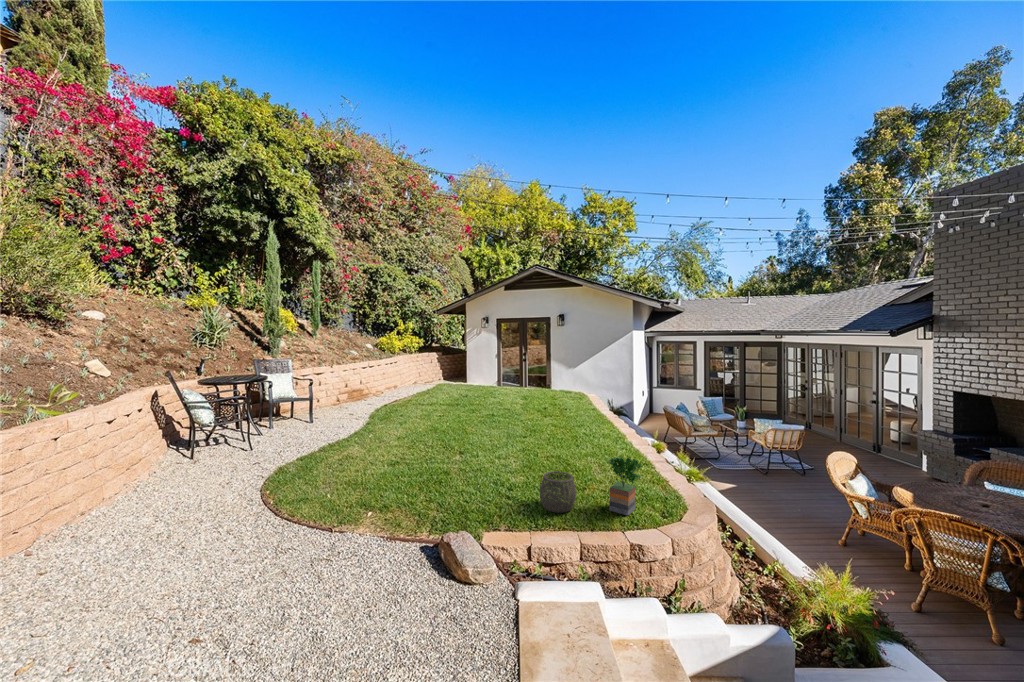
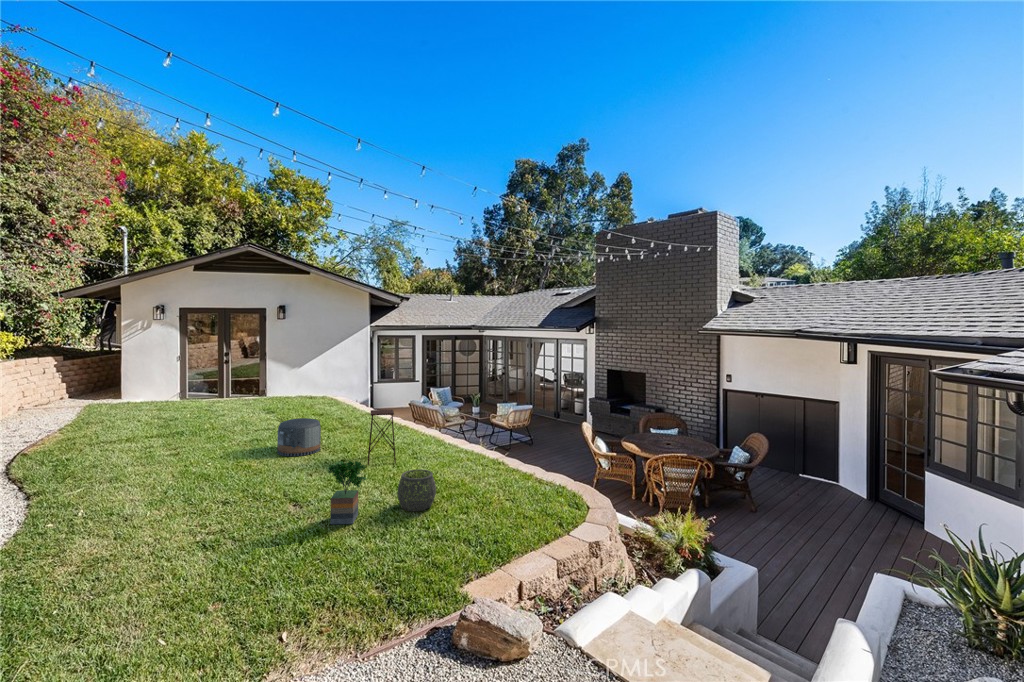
pouf: none [505,410,538,441] -> present [277,418,321,456]
side table: none [557,410,589,463] -> present [368,410,396,465]
potted tree: present [609,457,642,516] -> present [328,461,366,524]

